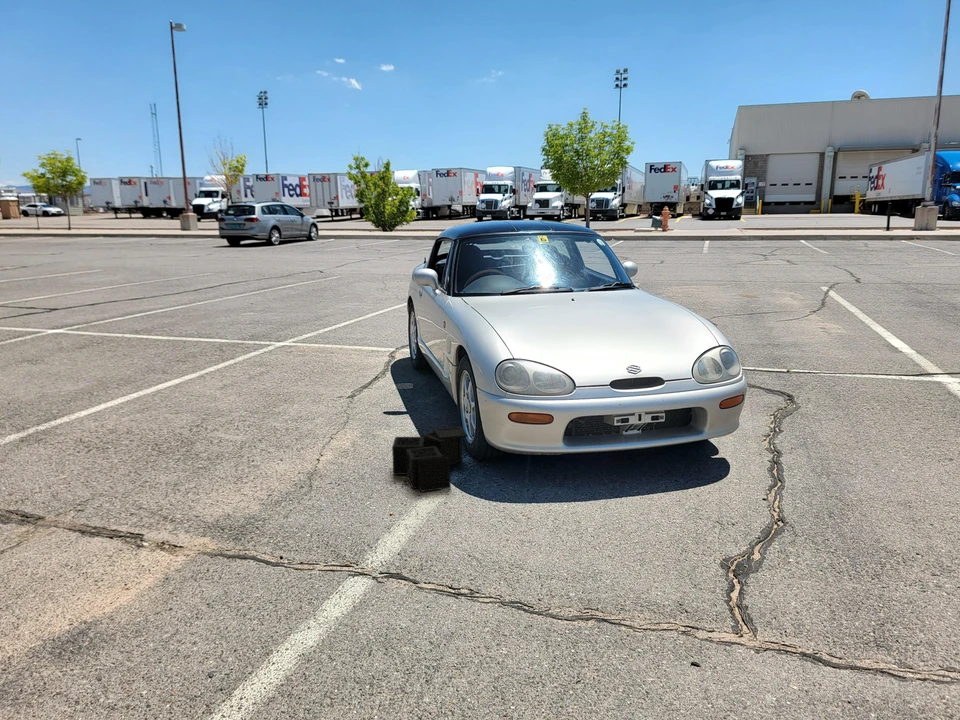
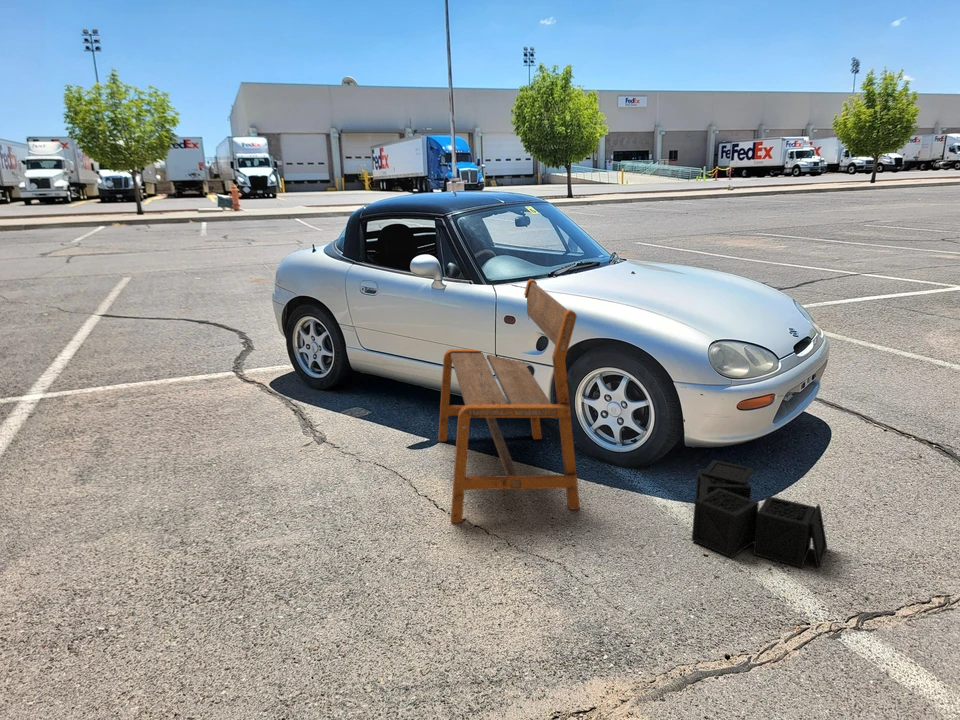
bench: none [322,293,461,439] -> present [438,279,580,523]

